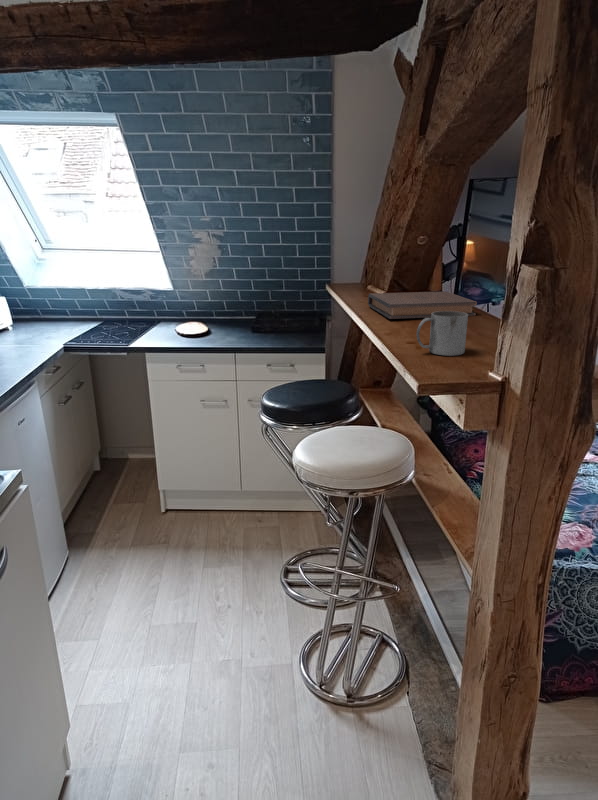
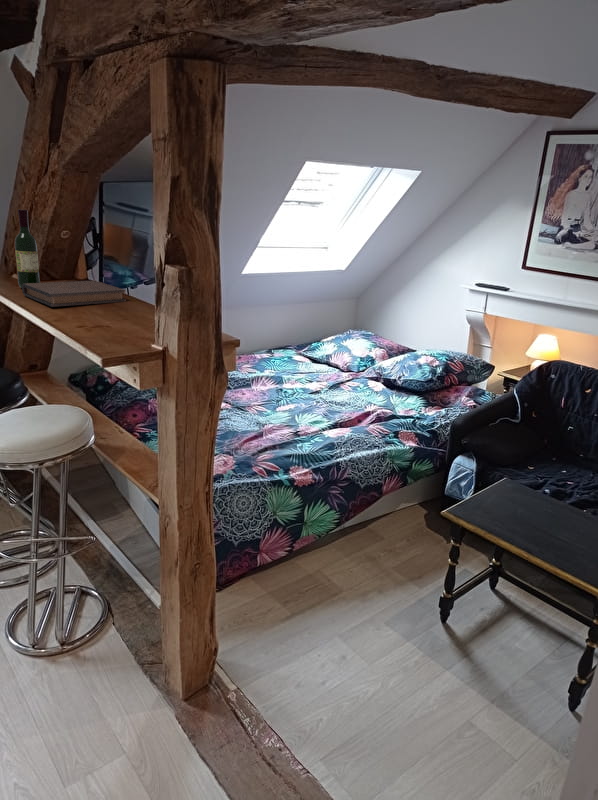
wine bottle: none [368,216,391,300] -> present [15,209,40,288]
mug: present [416,311,468,356] -> none [88,300,128,335]

